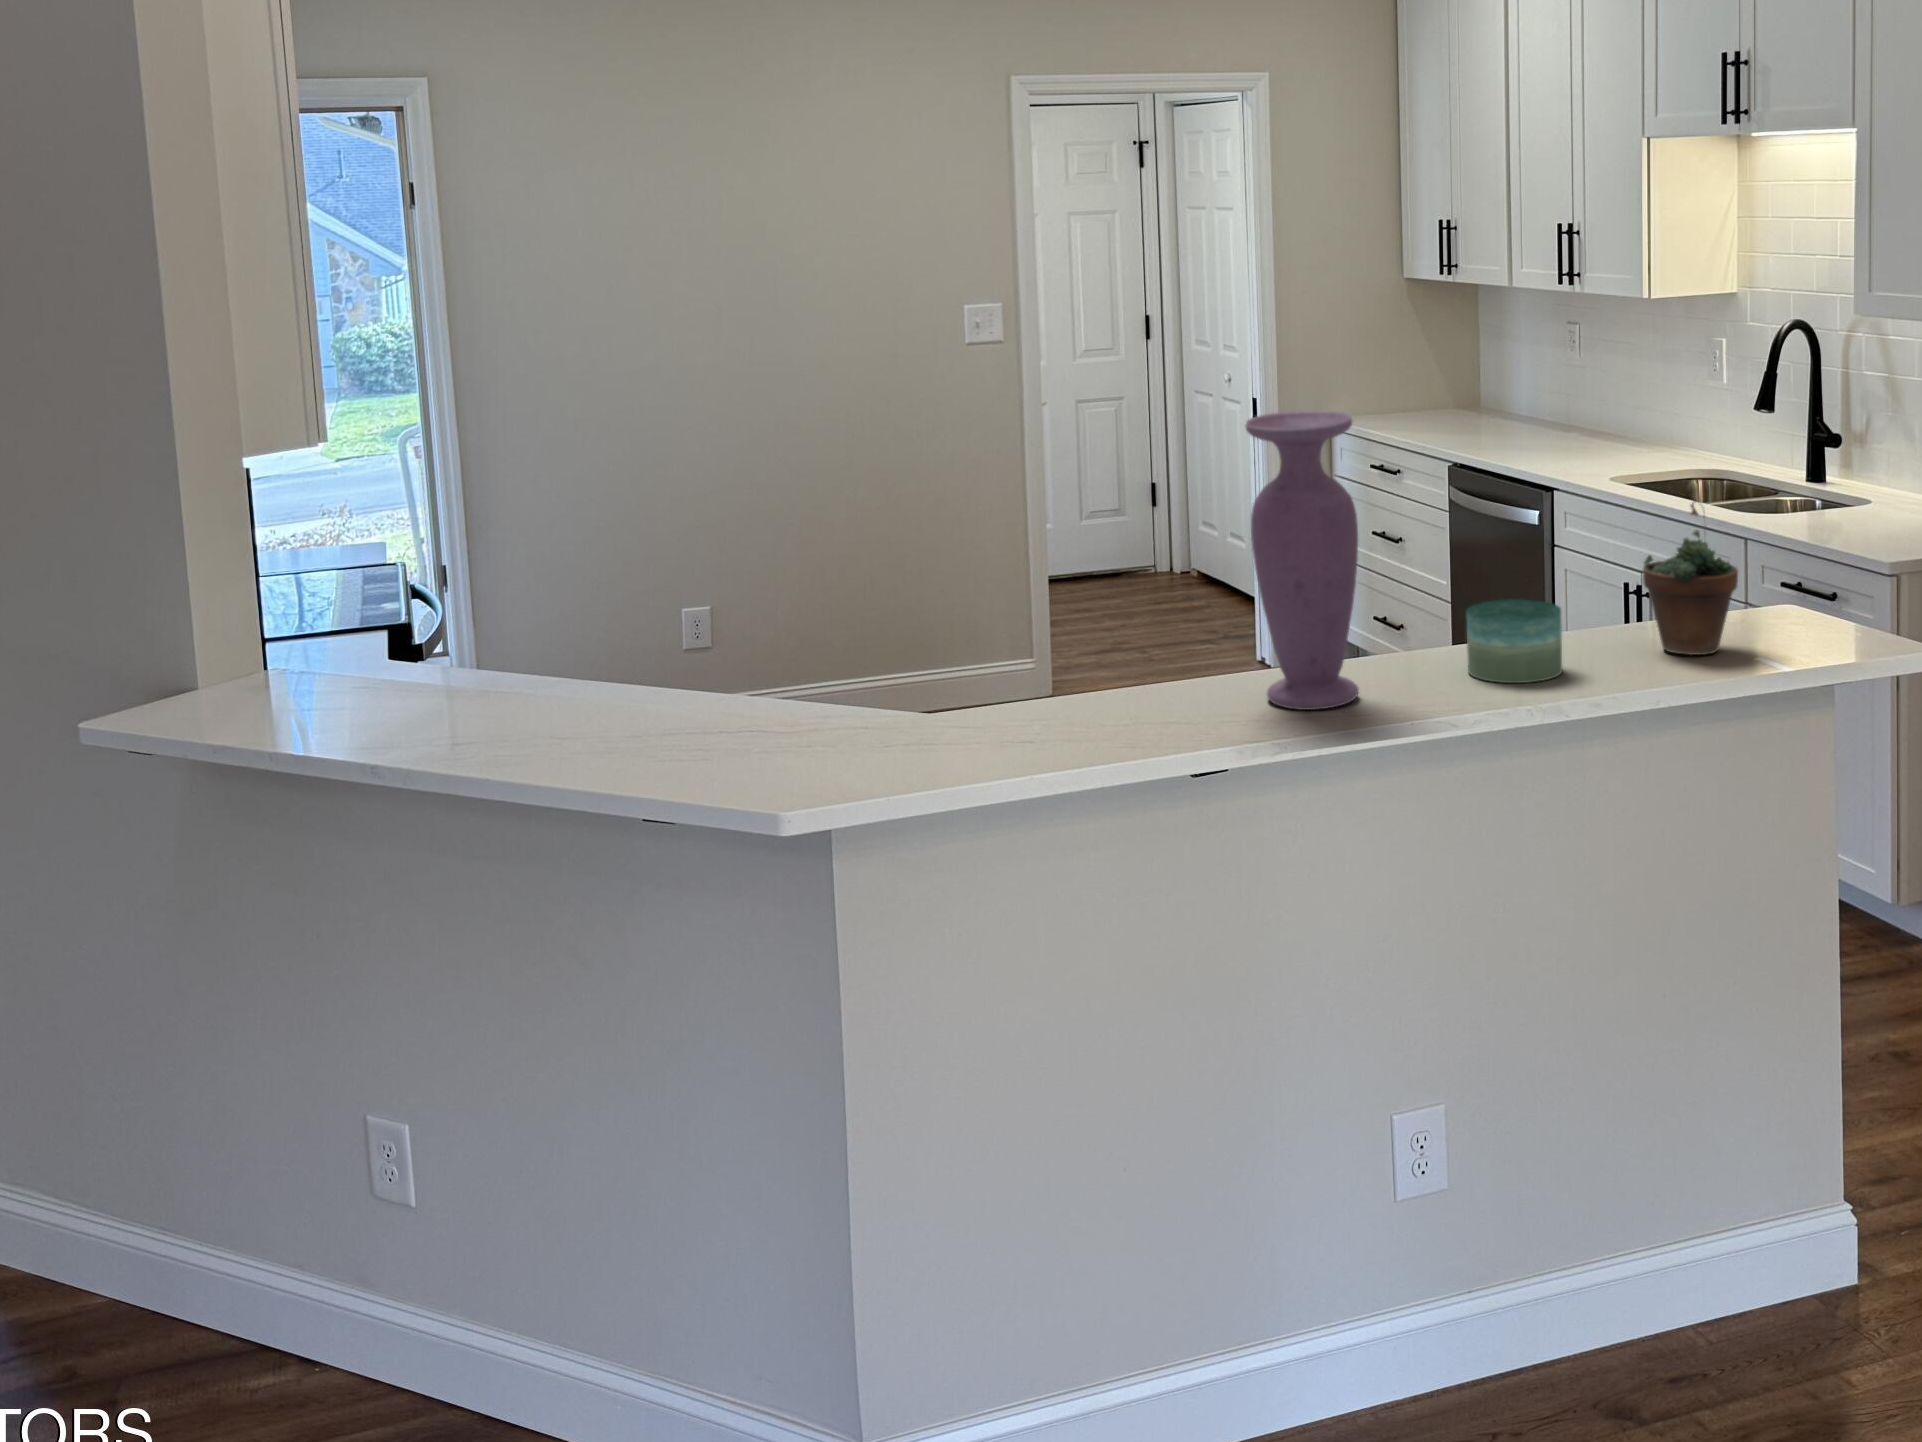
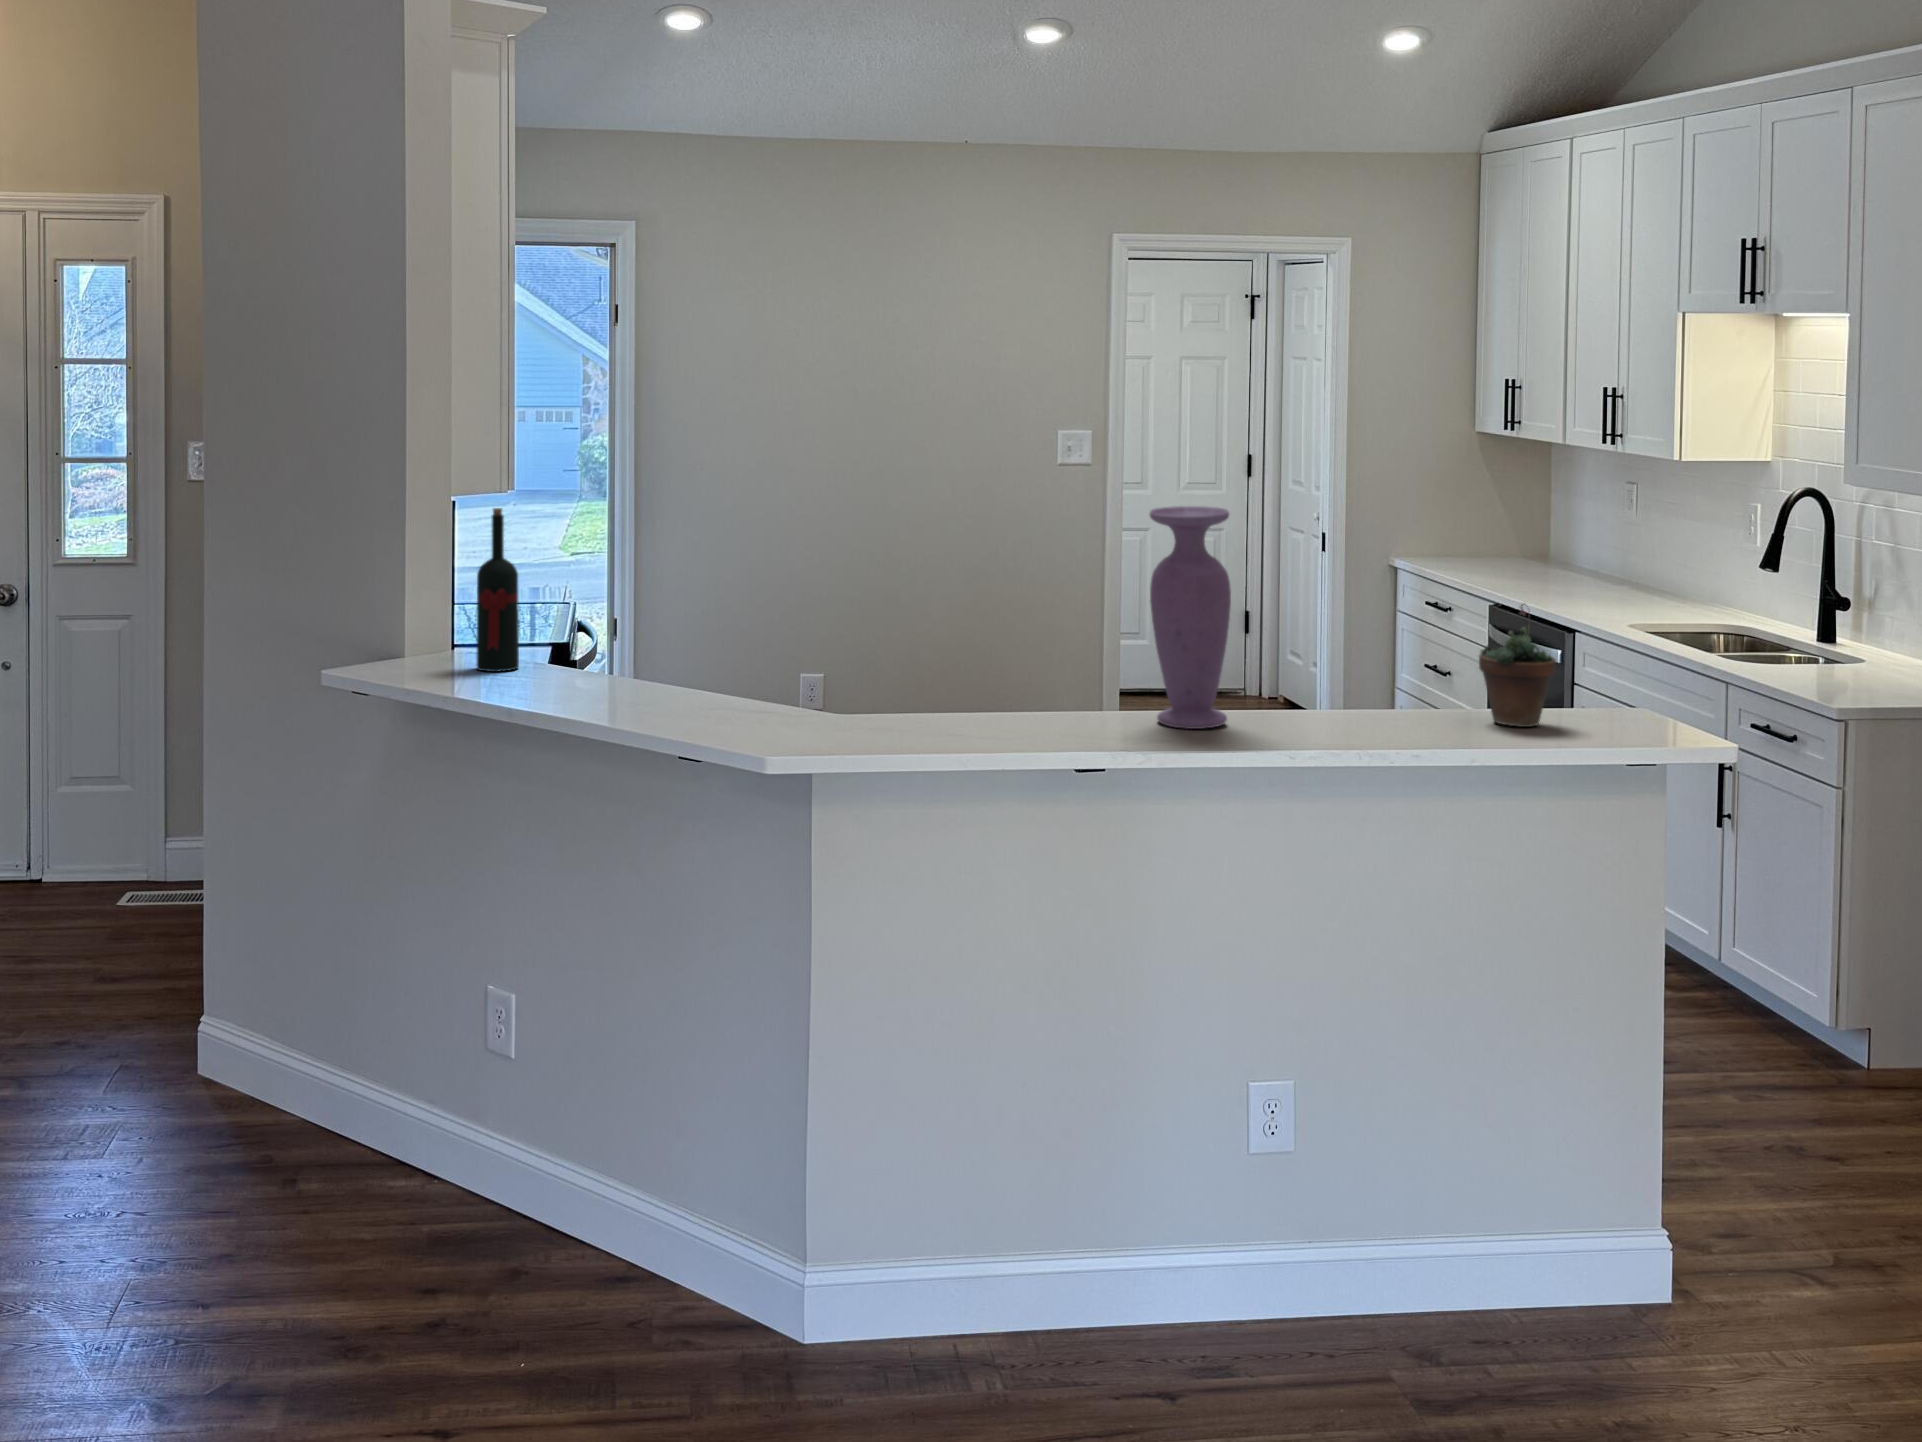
wine bottle: none [254,482,334,721] -> present [477,508,519,672]
candle: present [1467,599,1562,683] -> none [1324,668,1400,730]

